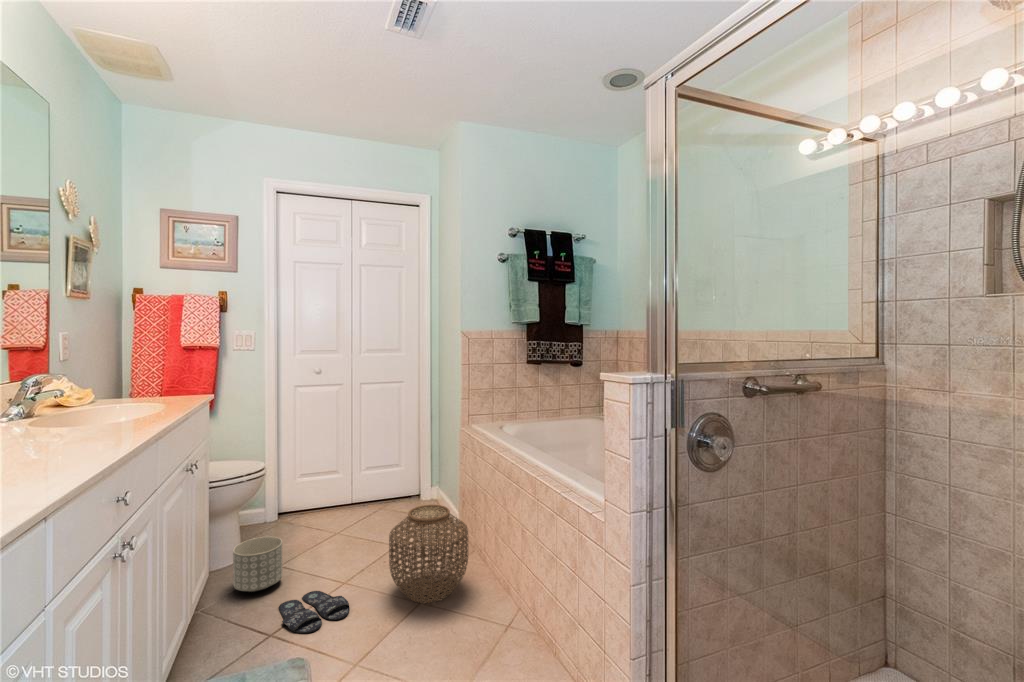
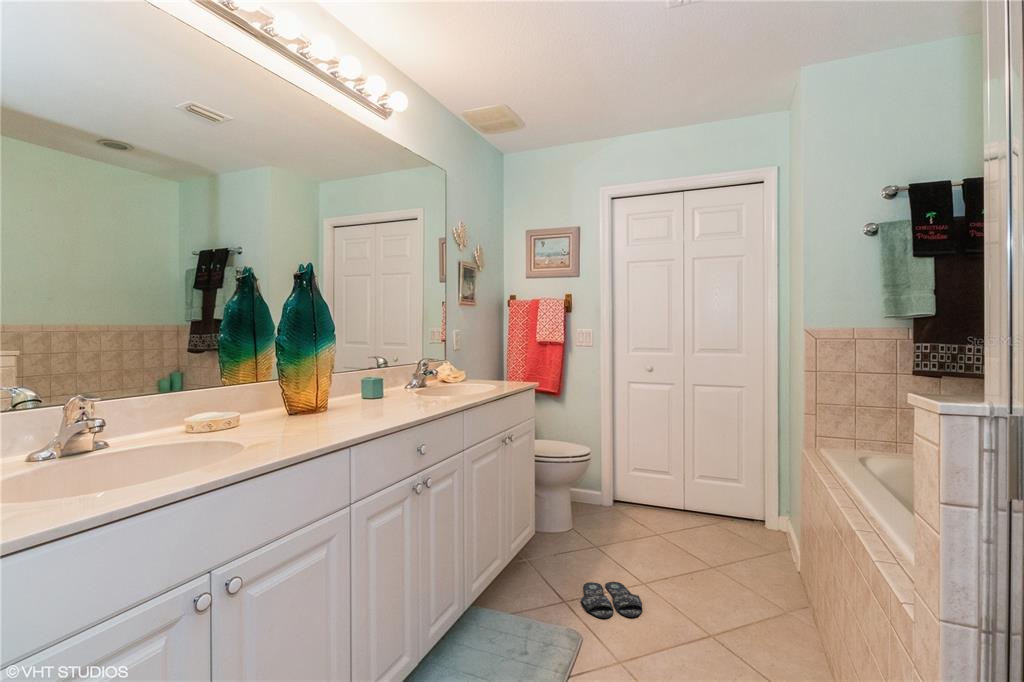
woven basket: present [389,505,468,603] -> none [685,528,783,642]
planter: present [233,537,283,592] -> none [556,517,595,565]

